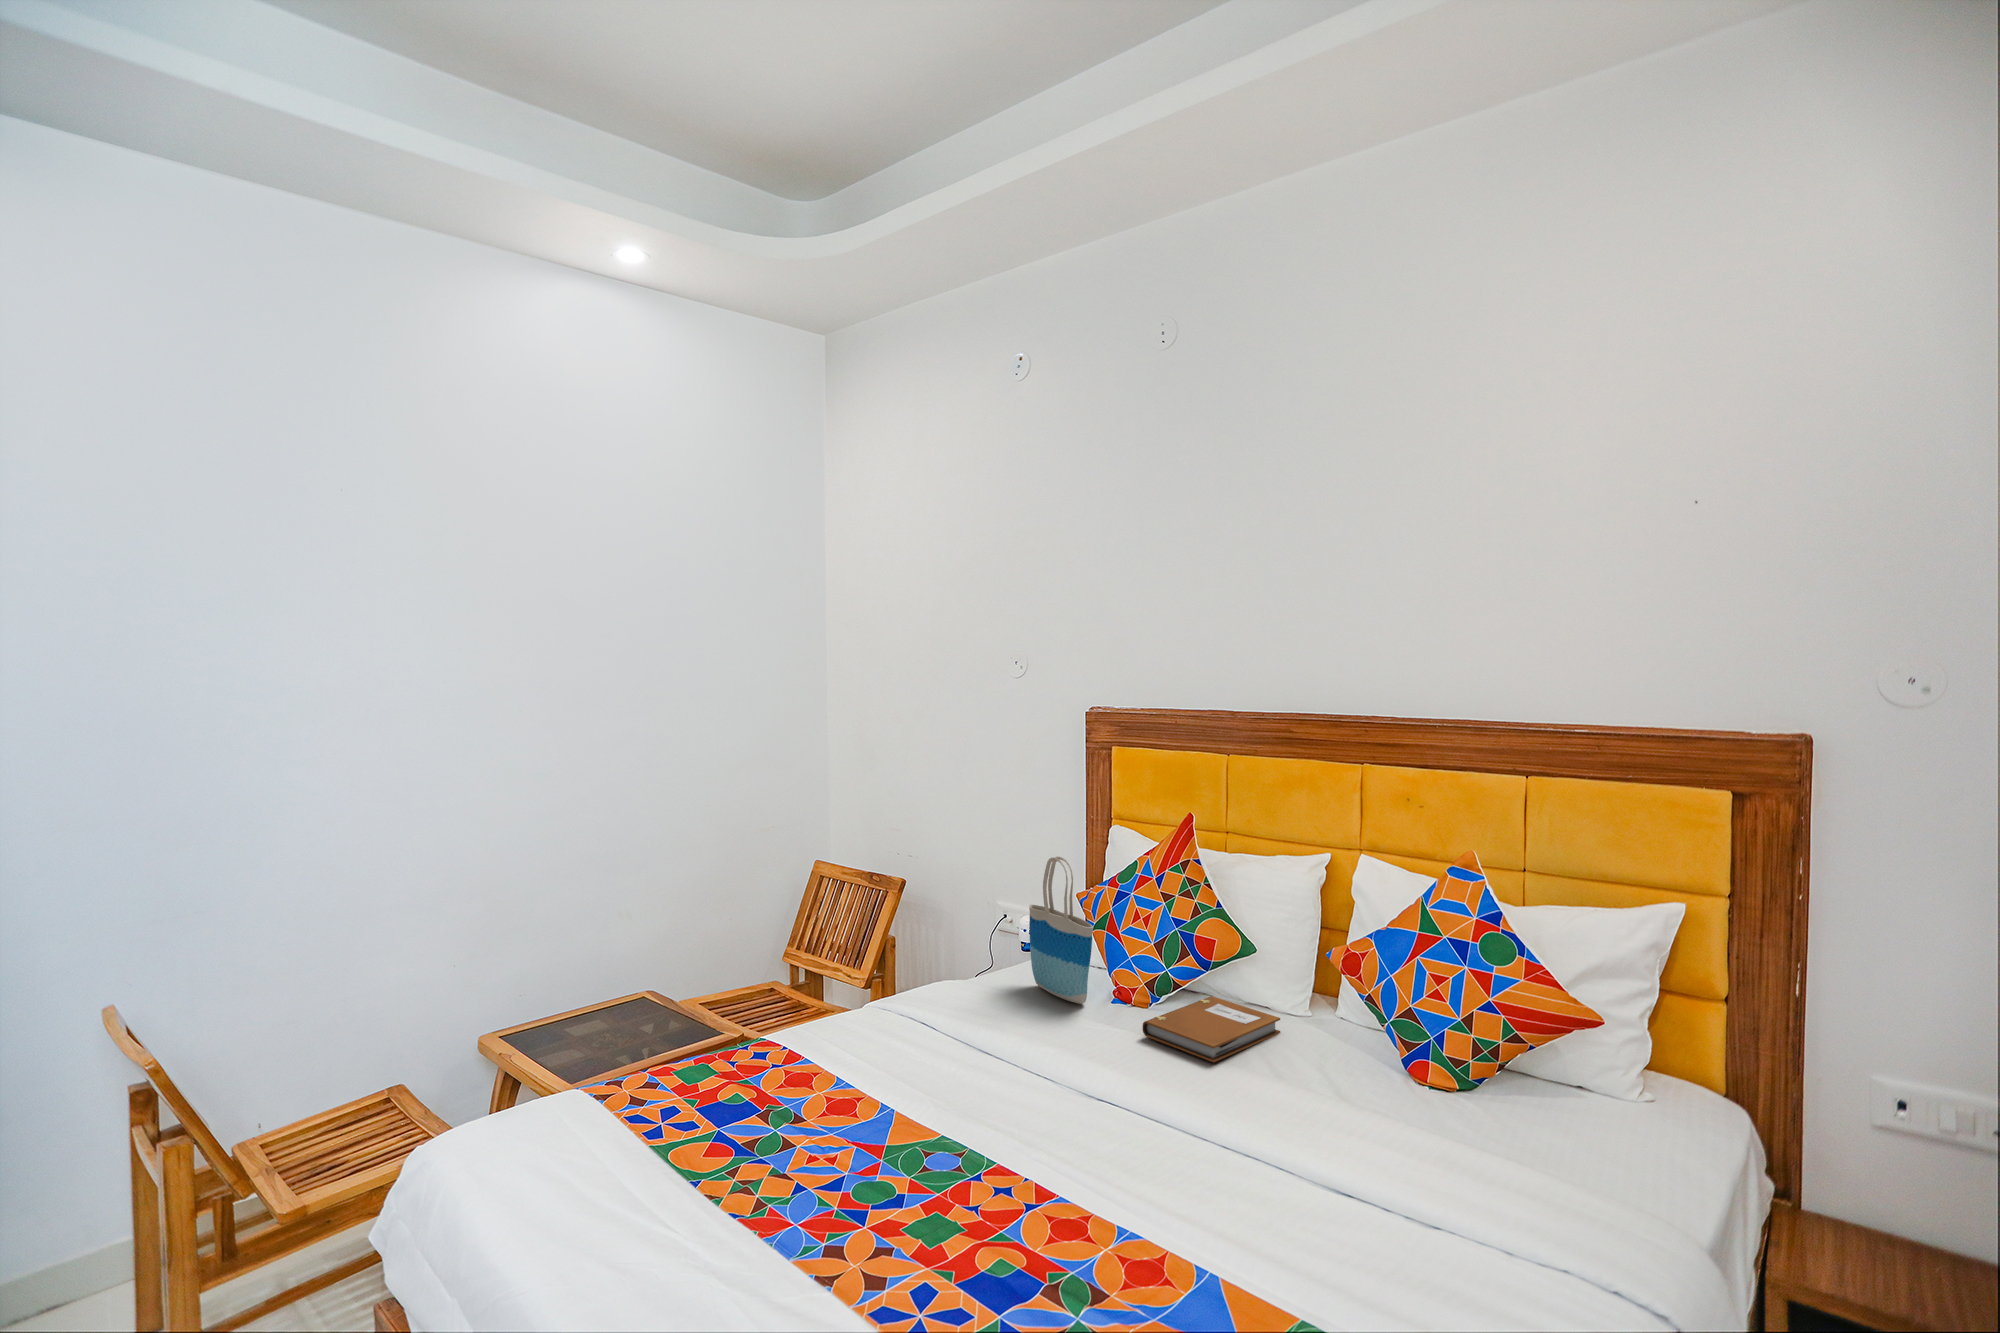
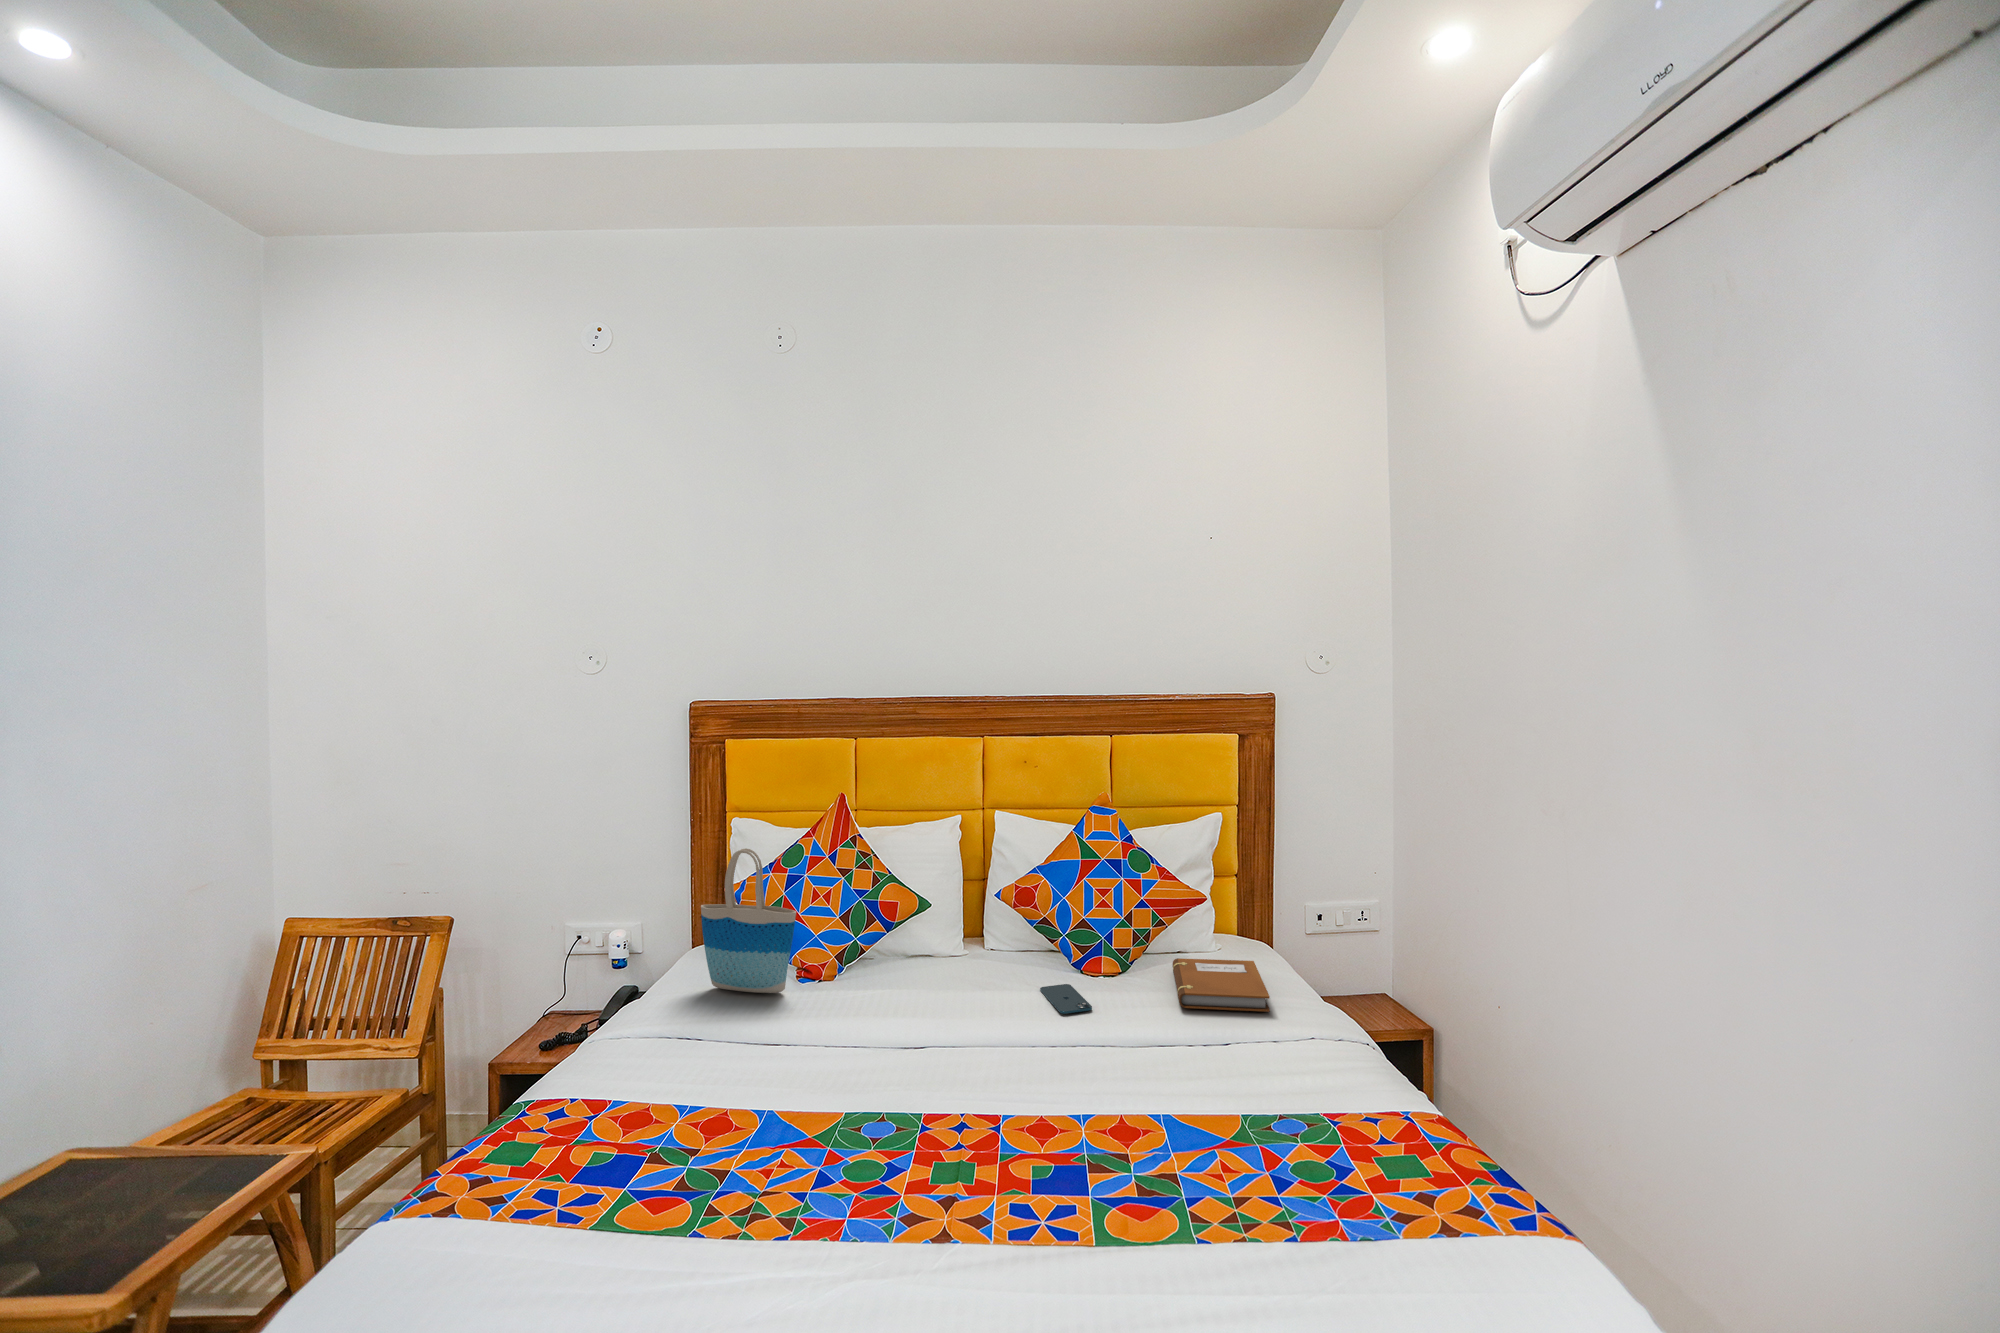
notebook: present [1142,996,1280,1062] -> present [1173,958,1270,1012]
smartphone: none [1312,1072,1365,1112] -> present [1040,984,1092,1014]

